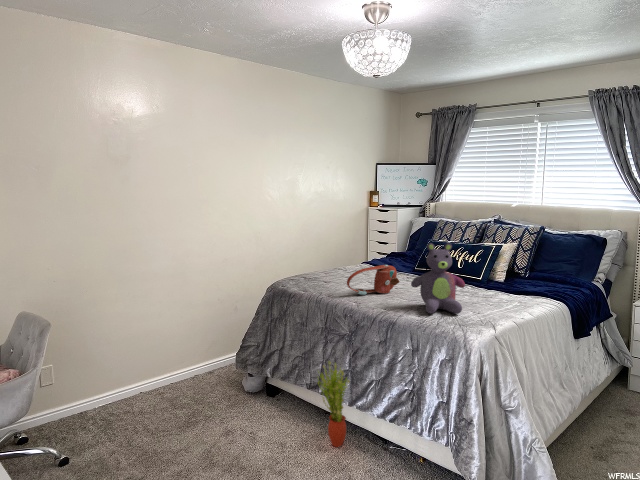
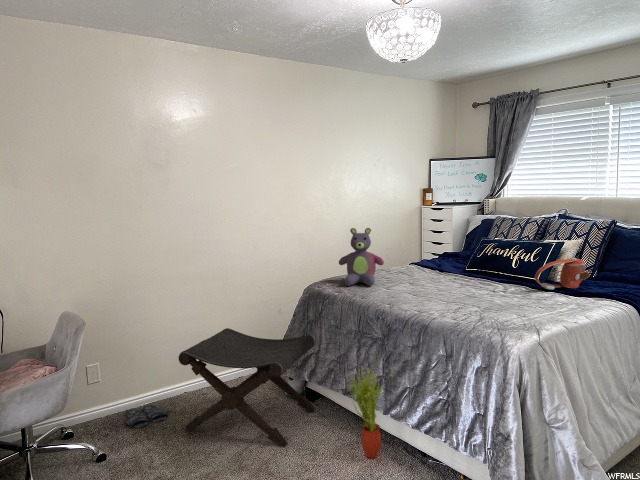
stuffed bear: present [411,243,465,314] -> present [339,228,384,286]
handbag: present [347,265,400,295] -> present [535,258,590,290]
footstool: none [144,326,278,441] -> present [179,328,315,447]
slippers: none [83,405,128,429] -> present [125,405,168,428]

